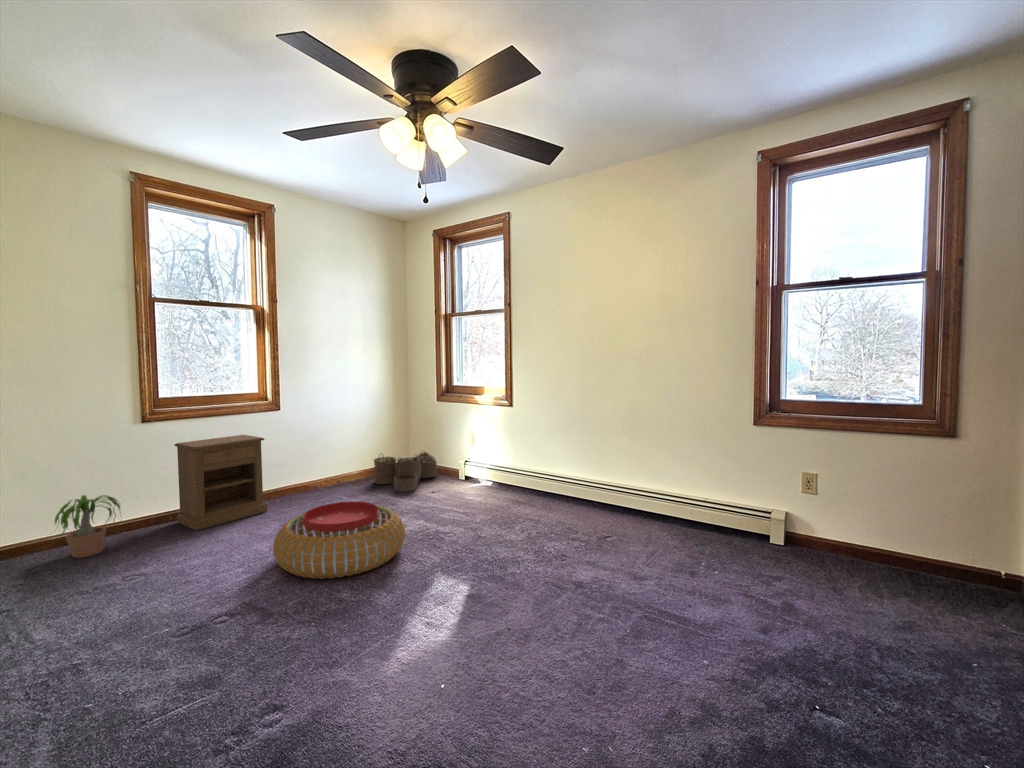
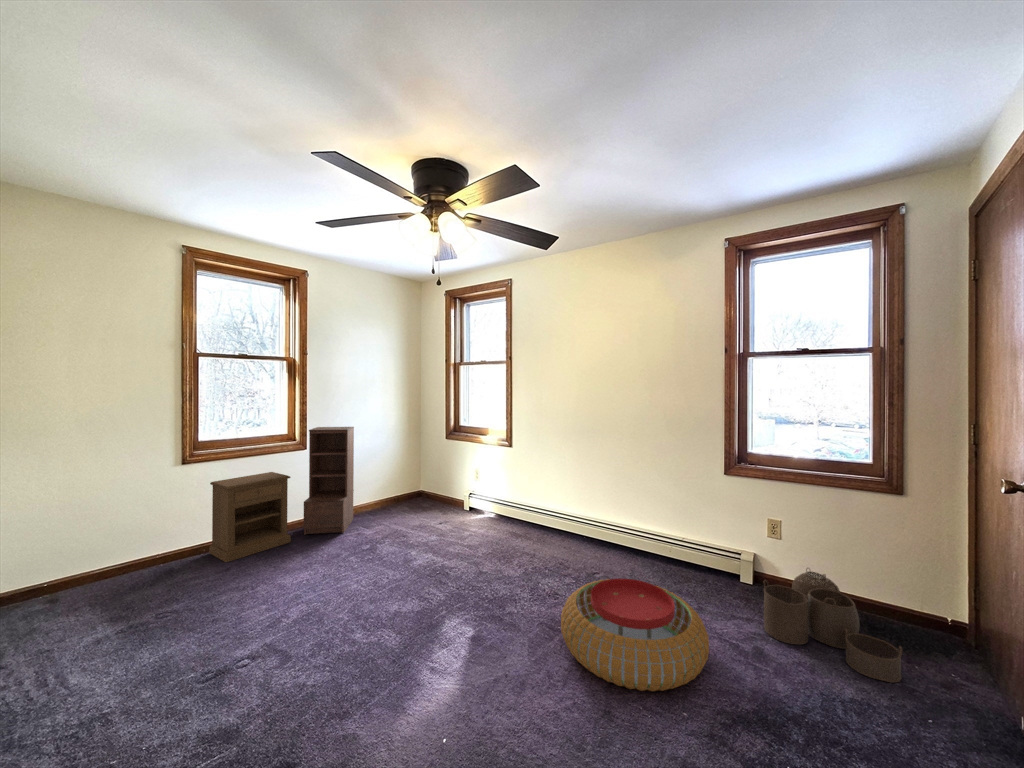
bookshelf: none [280,386,336,504] -> present [304,427,354,535]
woven basket: present [374,452,437,492] -> present [764,568,902,683]
potted plant: present [55,495,120,558] -> none [88,533,170,592]
pouf: present [273,501,405,579] -> present [561,578,709,691]

